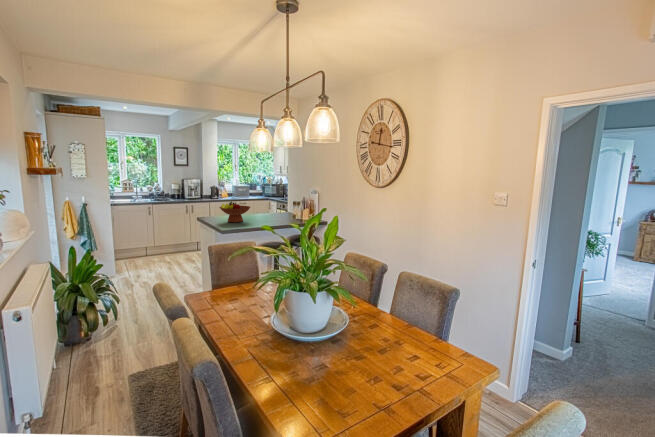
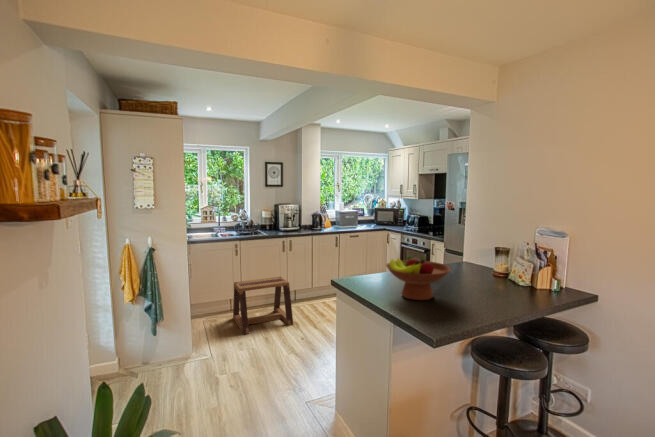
stool: none [148,230,192,266] -> present [233,277,293,334]

